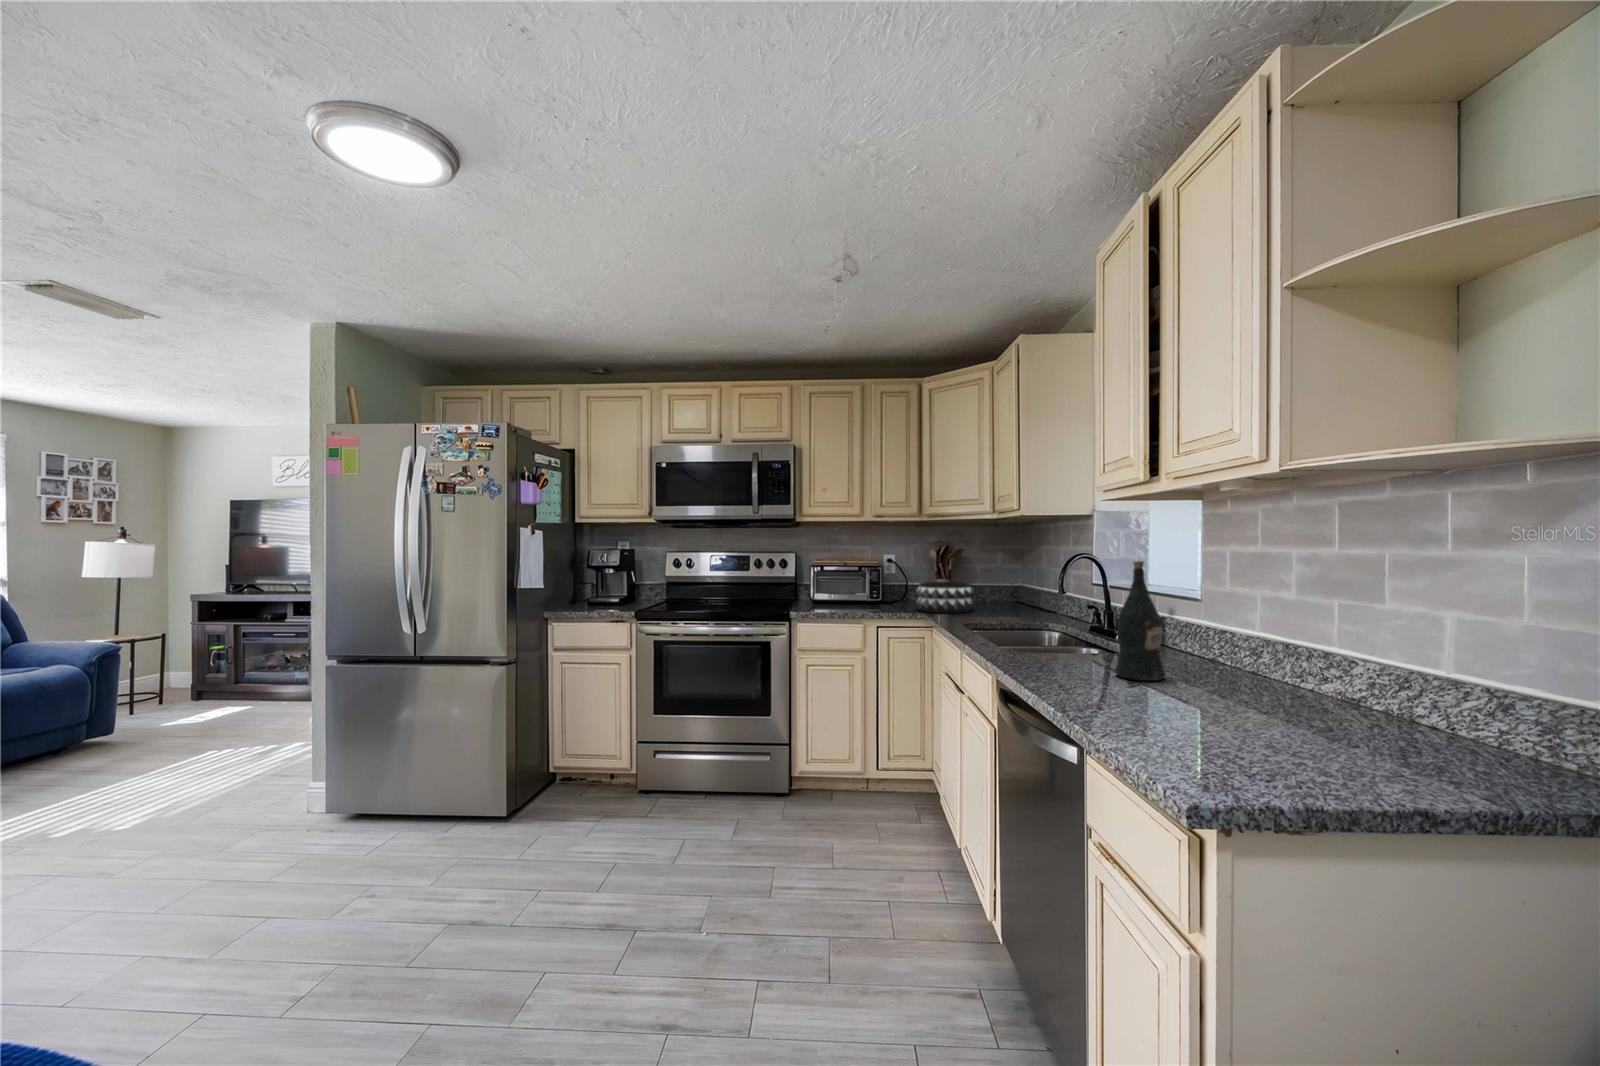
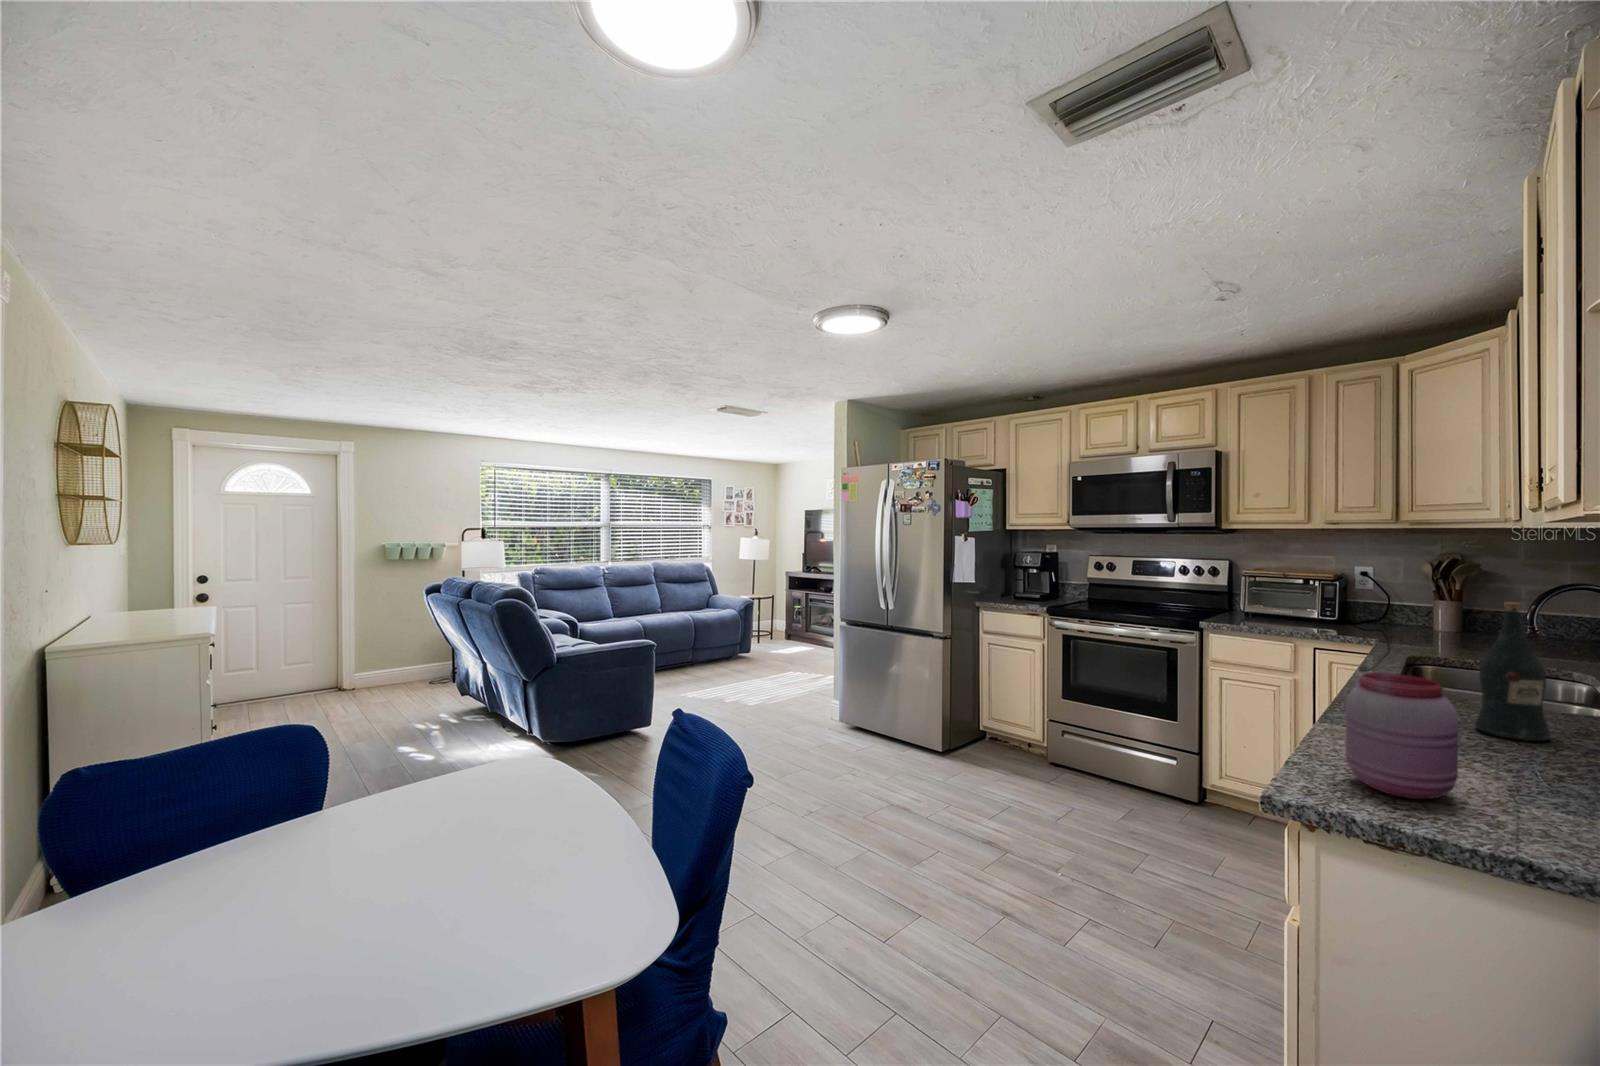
decorative bowl: present [917,582,973,613] -> none [1371,604,1466,645]
jar: none [1168,631,1275,764] -> present [1346,673,1458,799]

